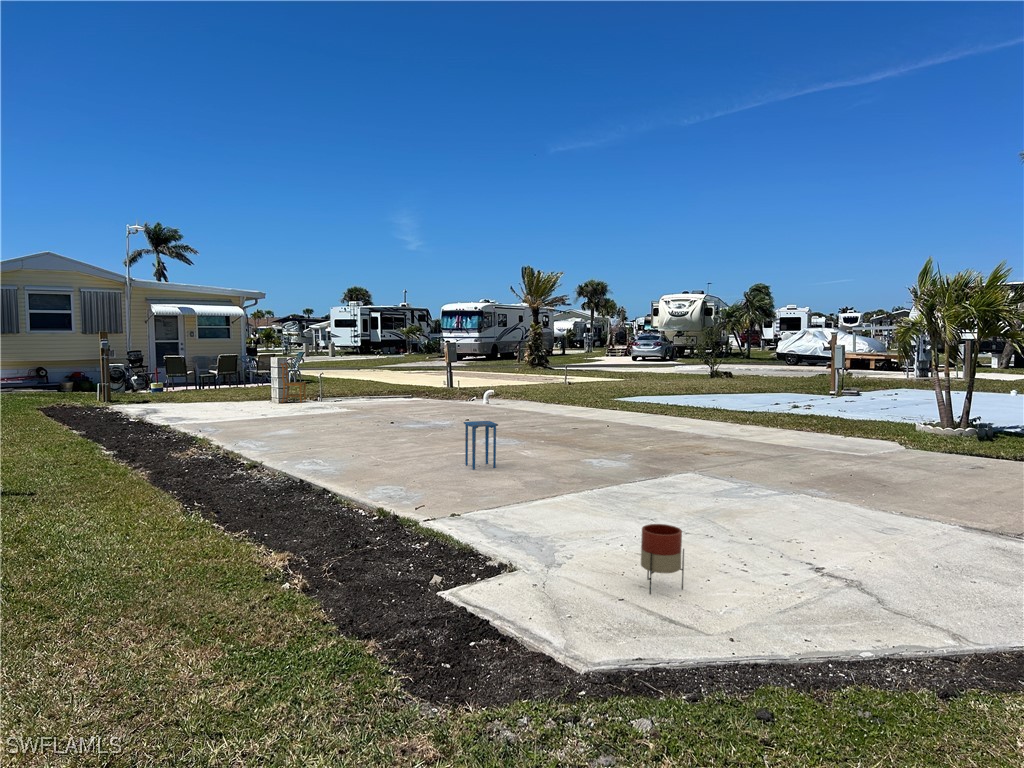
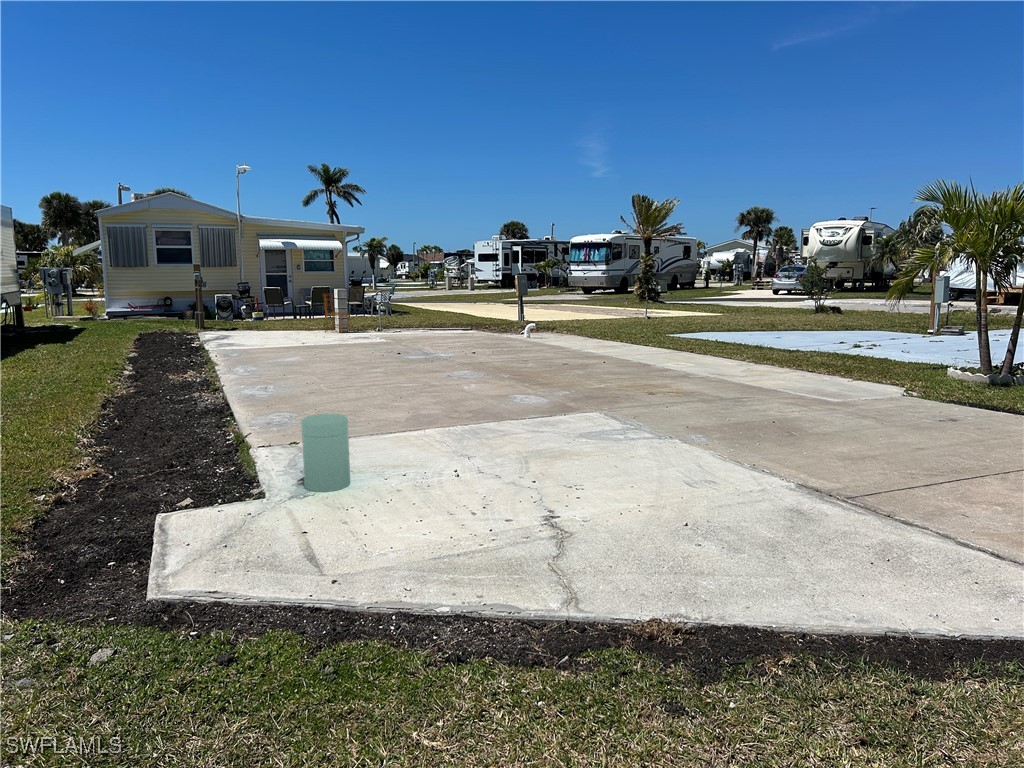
side table: present [464,421,498,470] -> none [336,354,370,405]
trash can: none [591,469,638,536] -> present [298,414,350,492]
planter: present [641,524,684,594] -> none [174,484,233,569]

